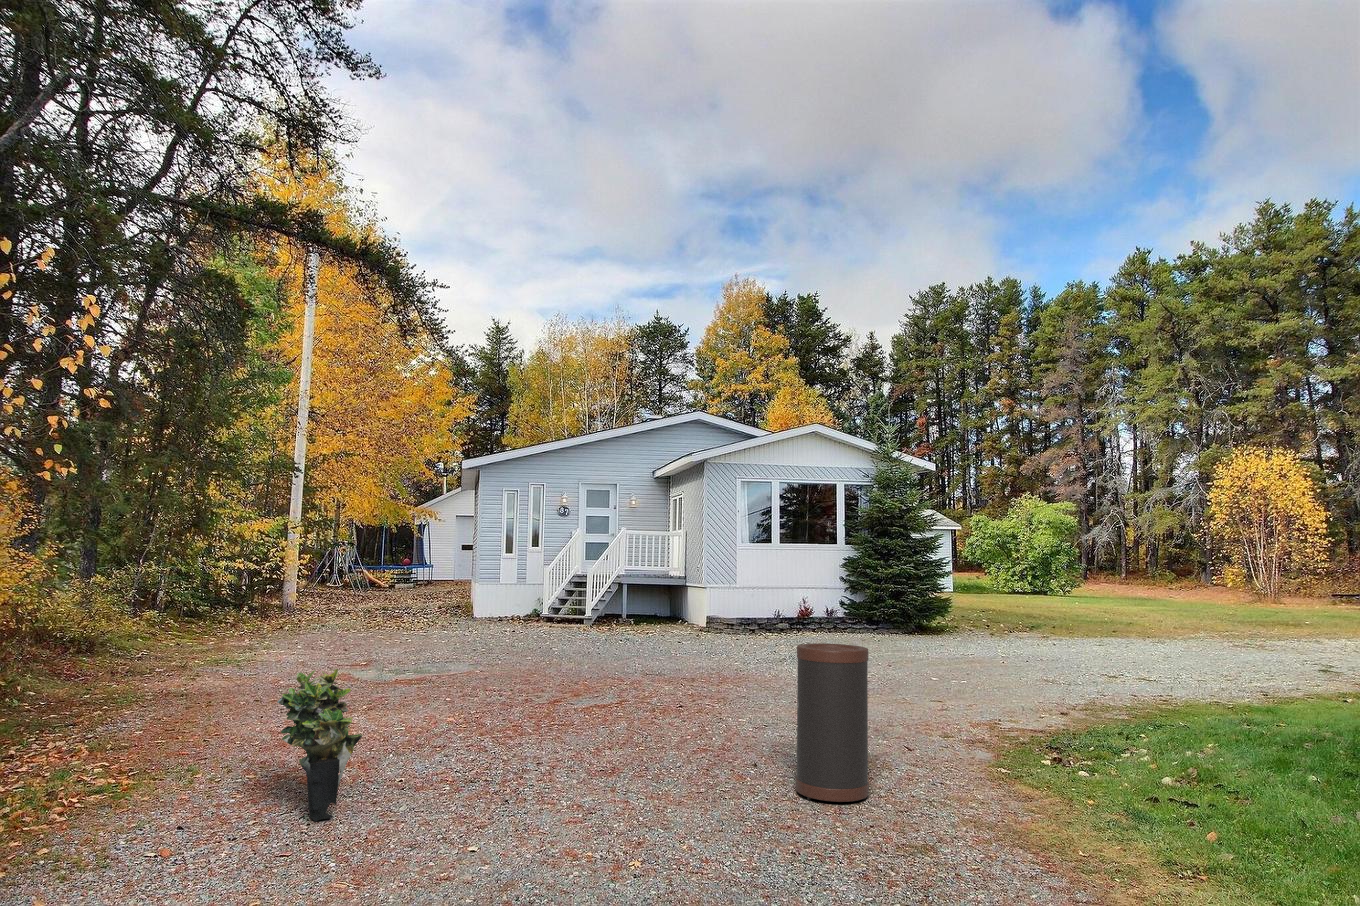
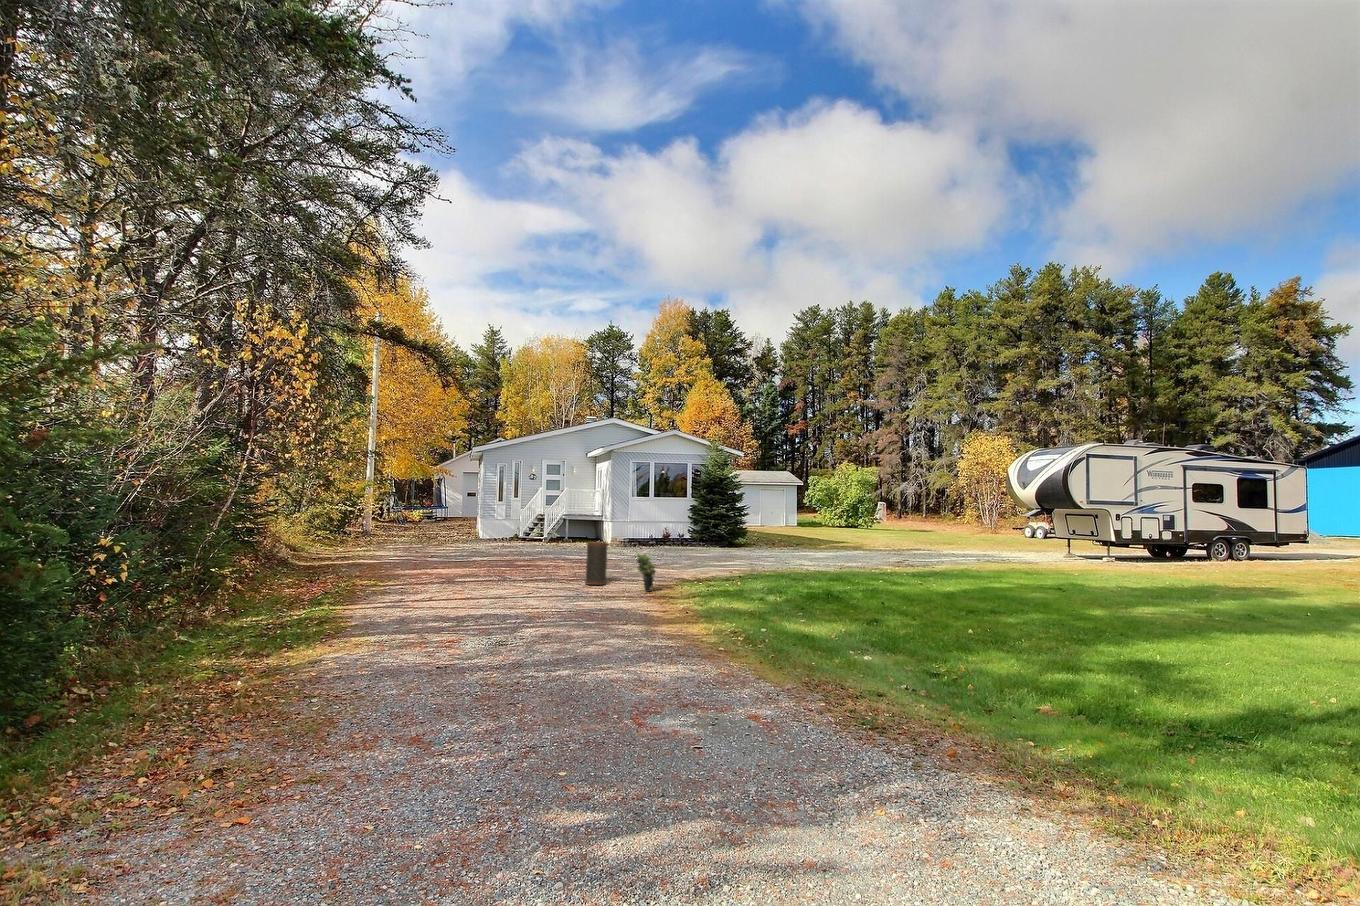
potted plant: present [277,669,363,822] -> present [636,554,656,592]

